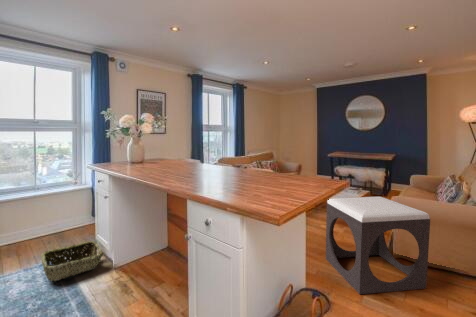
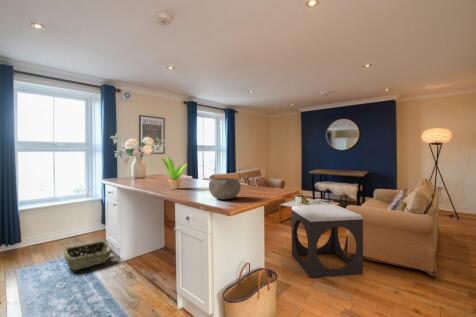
potted plant: none [160,135,197,179] -> present [161,157,186,189]
bowl: none [233,166,281,199] -> present [209,178,241,200]

